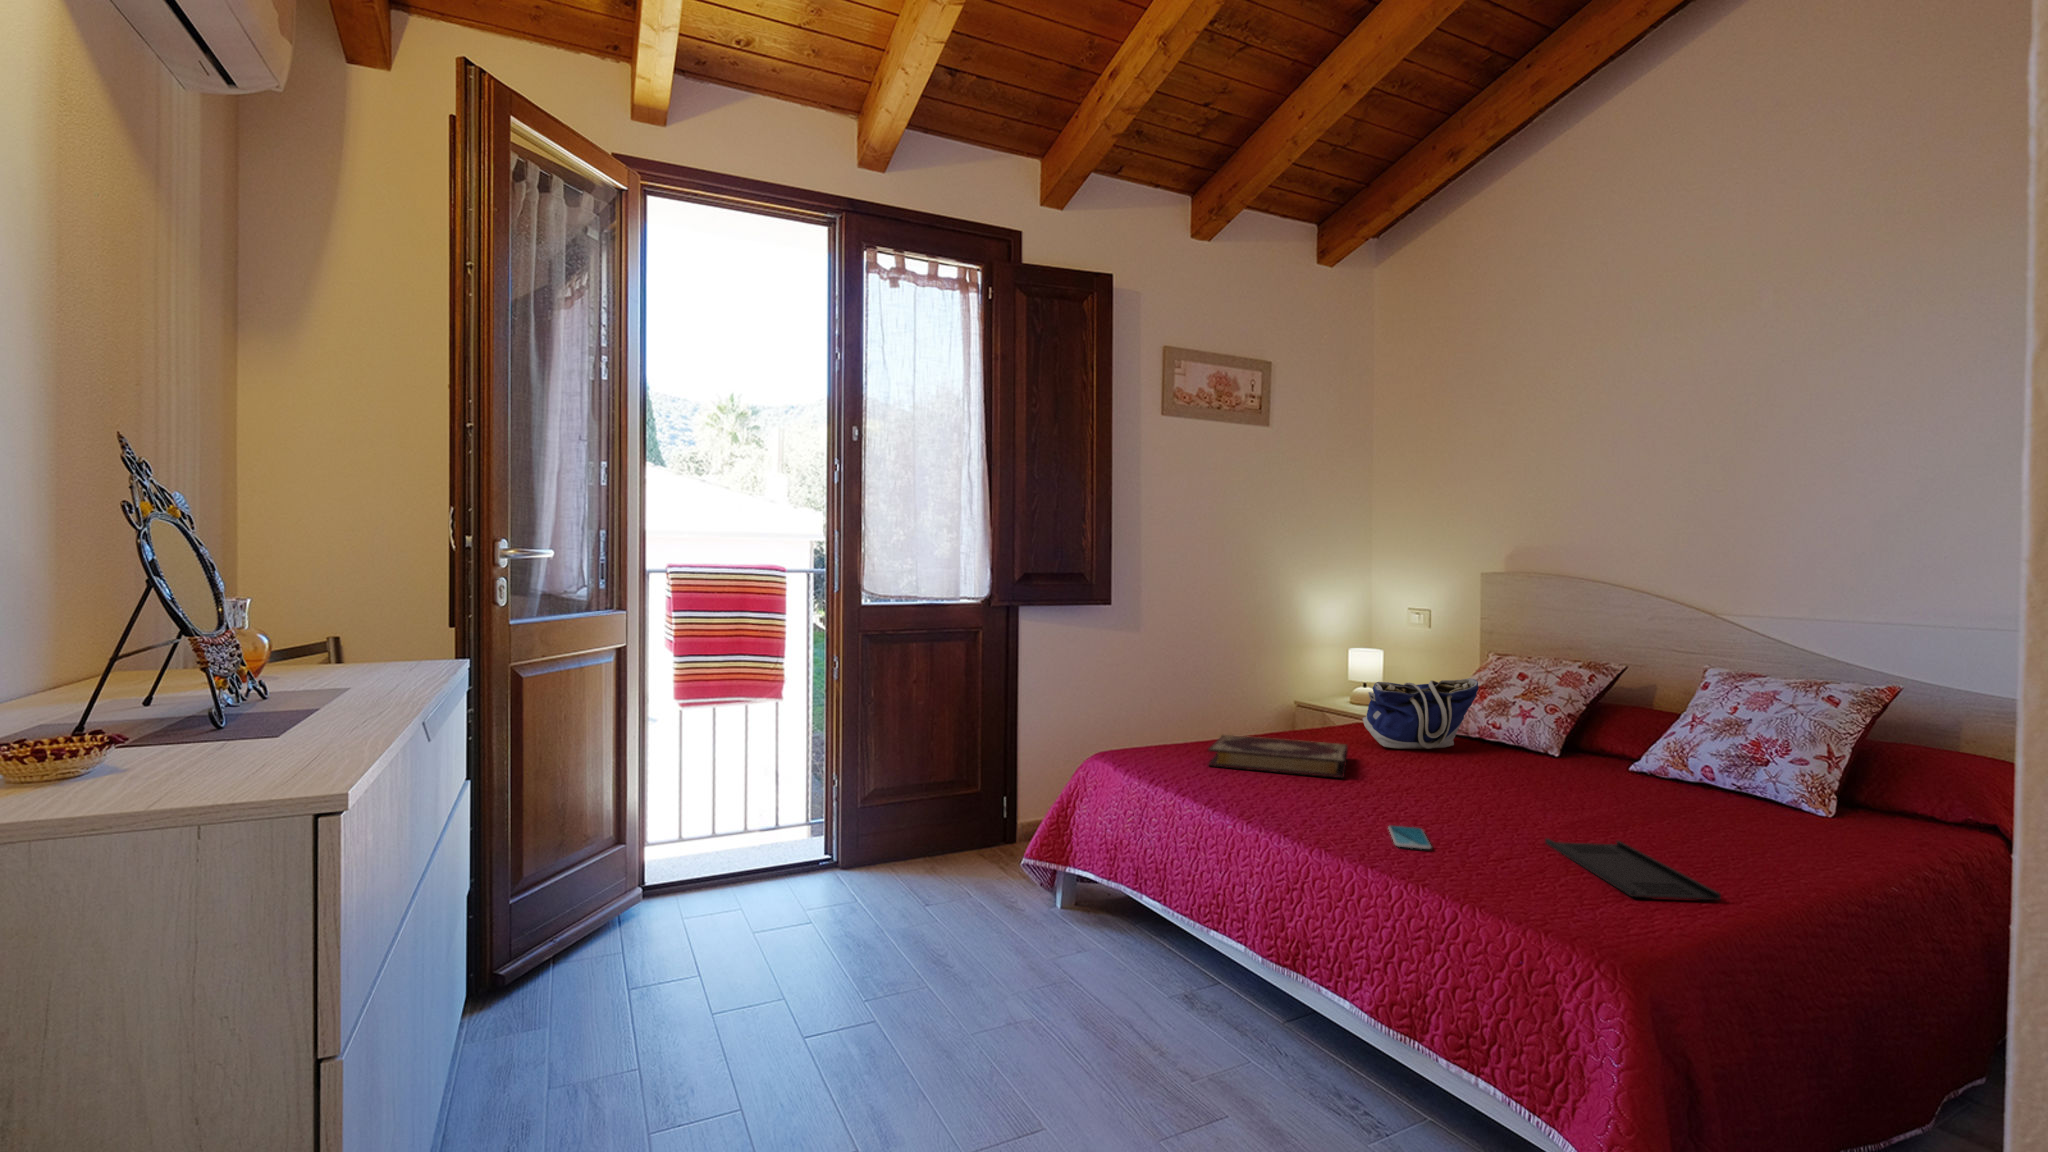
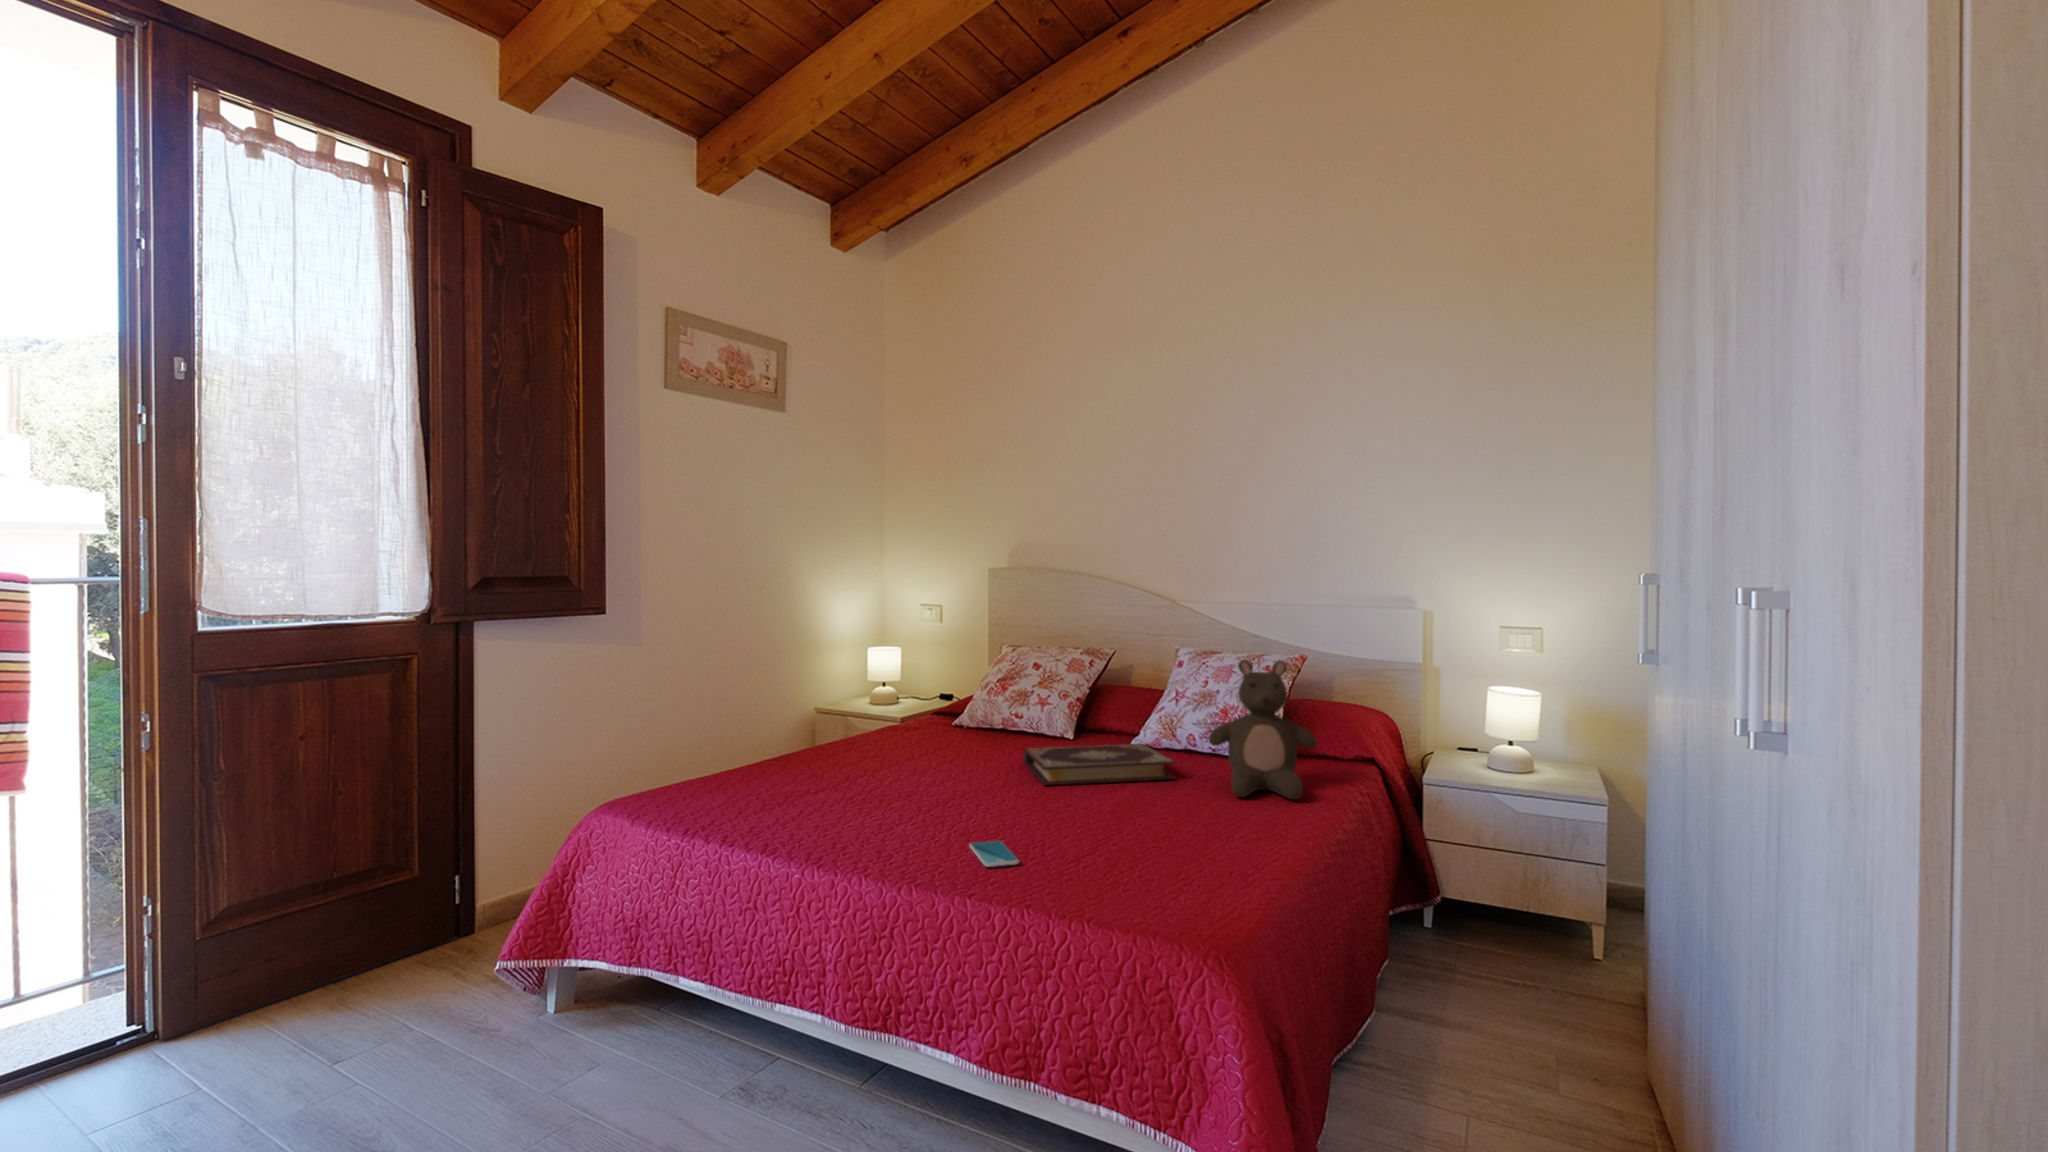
tote bag: present [1363,678,1479,749] -> none [903,674,1009,752]
stuffed bear: none [1709,679,1870,848] -> present [1209,660,1317,799]
book: present [1208,735,1348,778] -> present [1023,744,1175,785]
tray: present [1545,838,1721,900] -> none [1108,821,1262,879]

